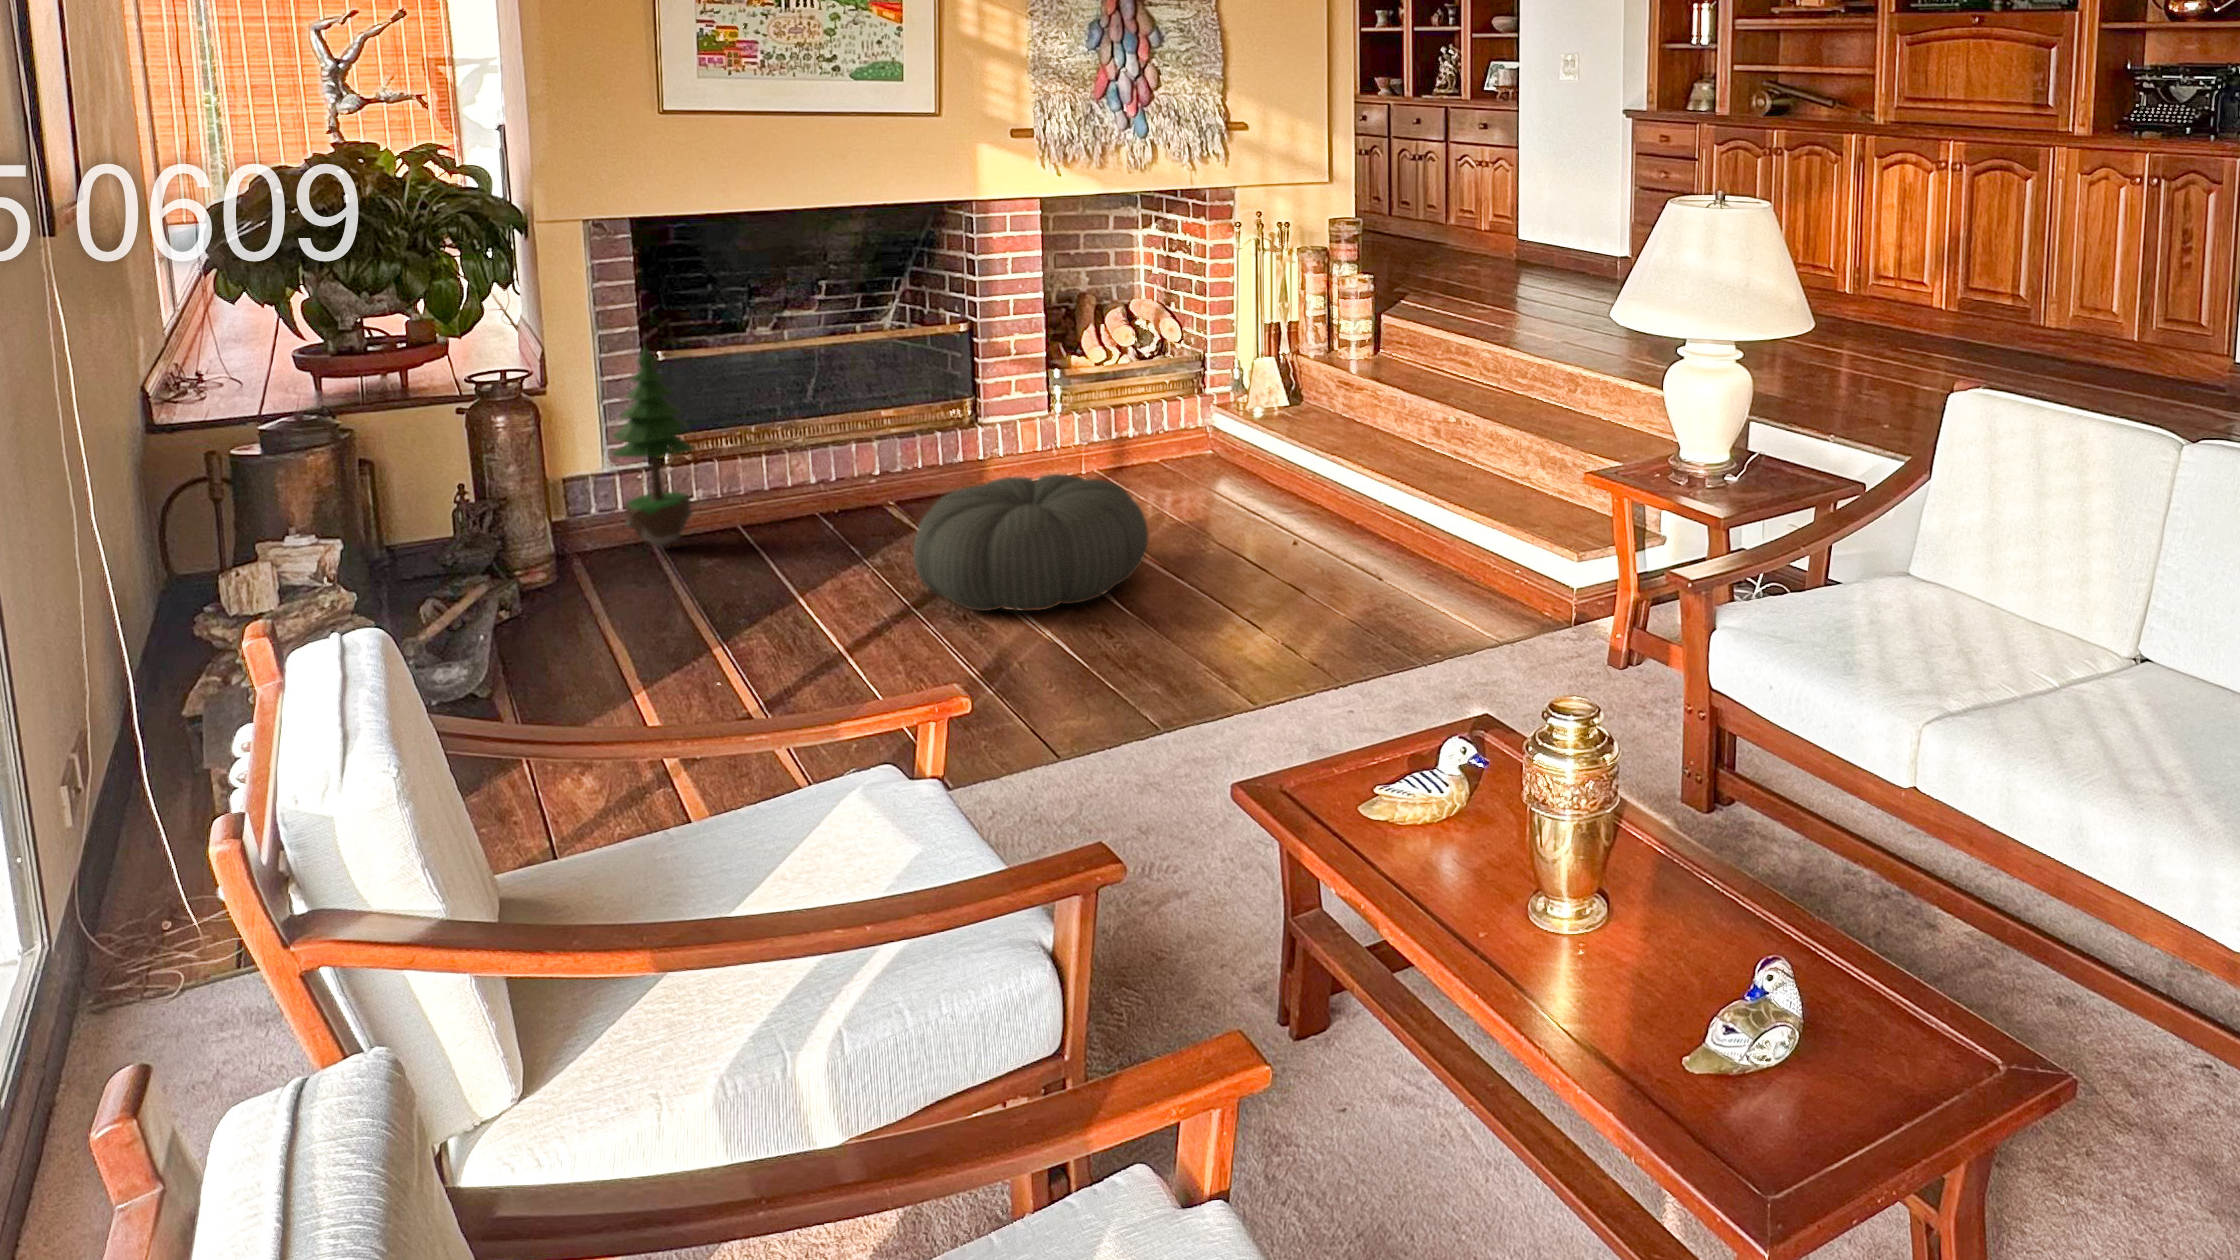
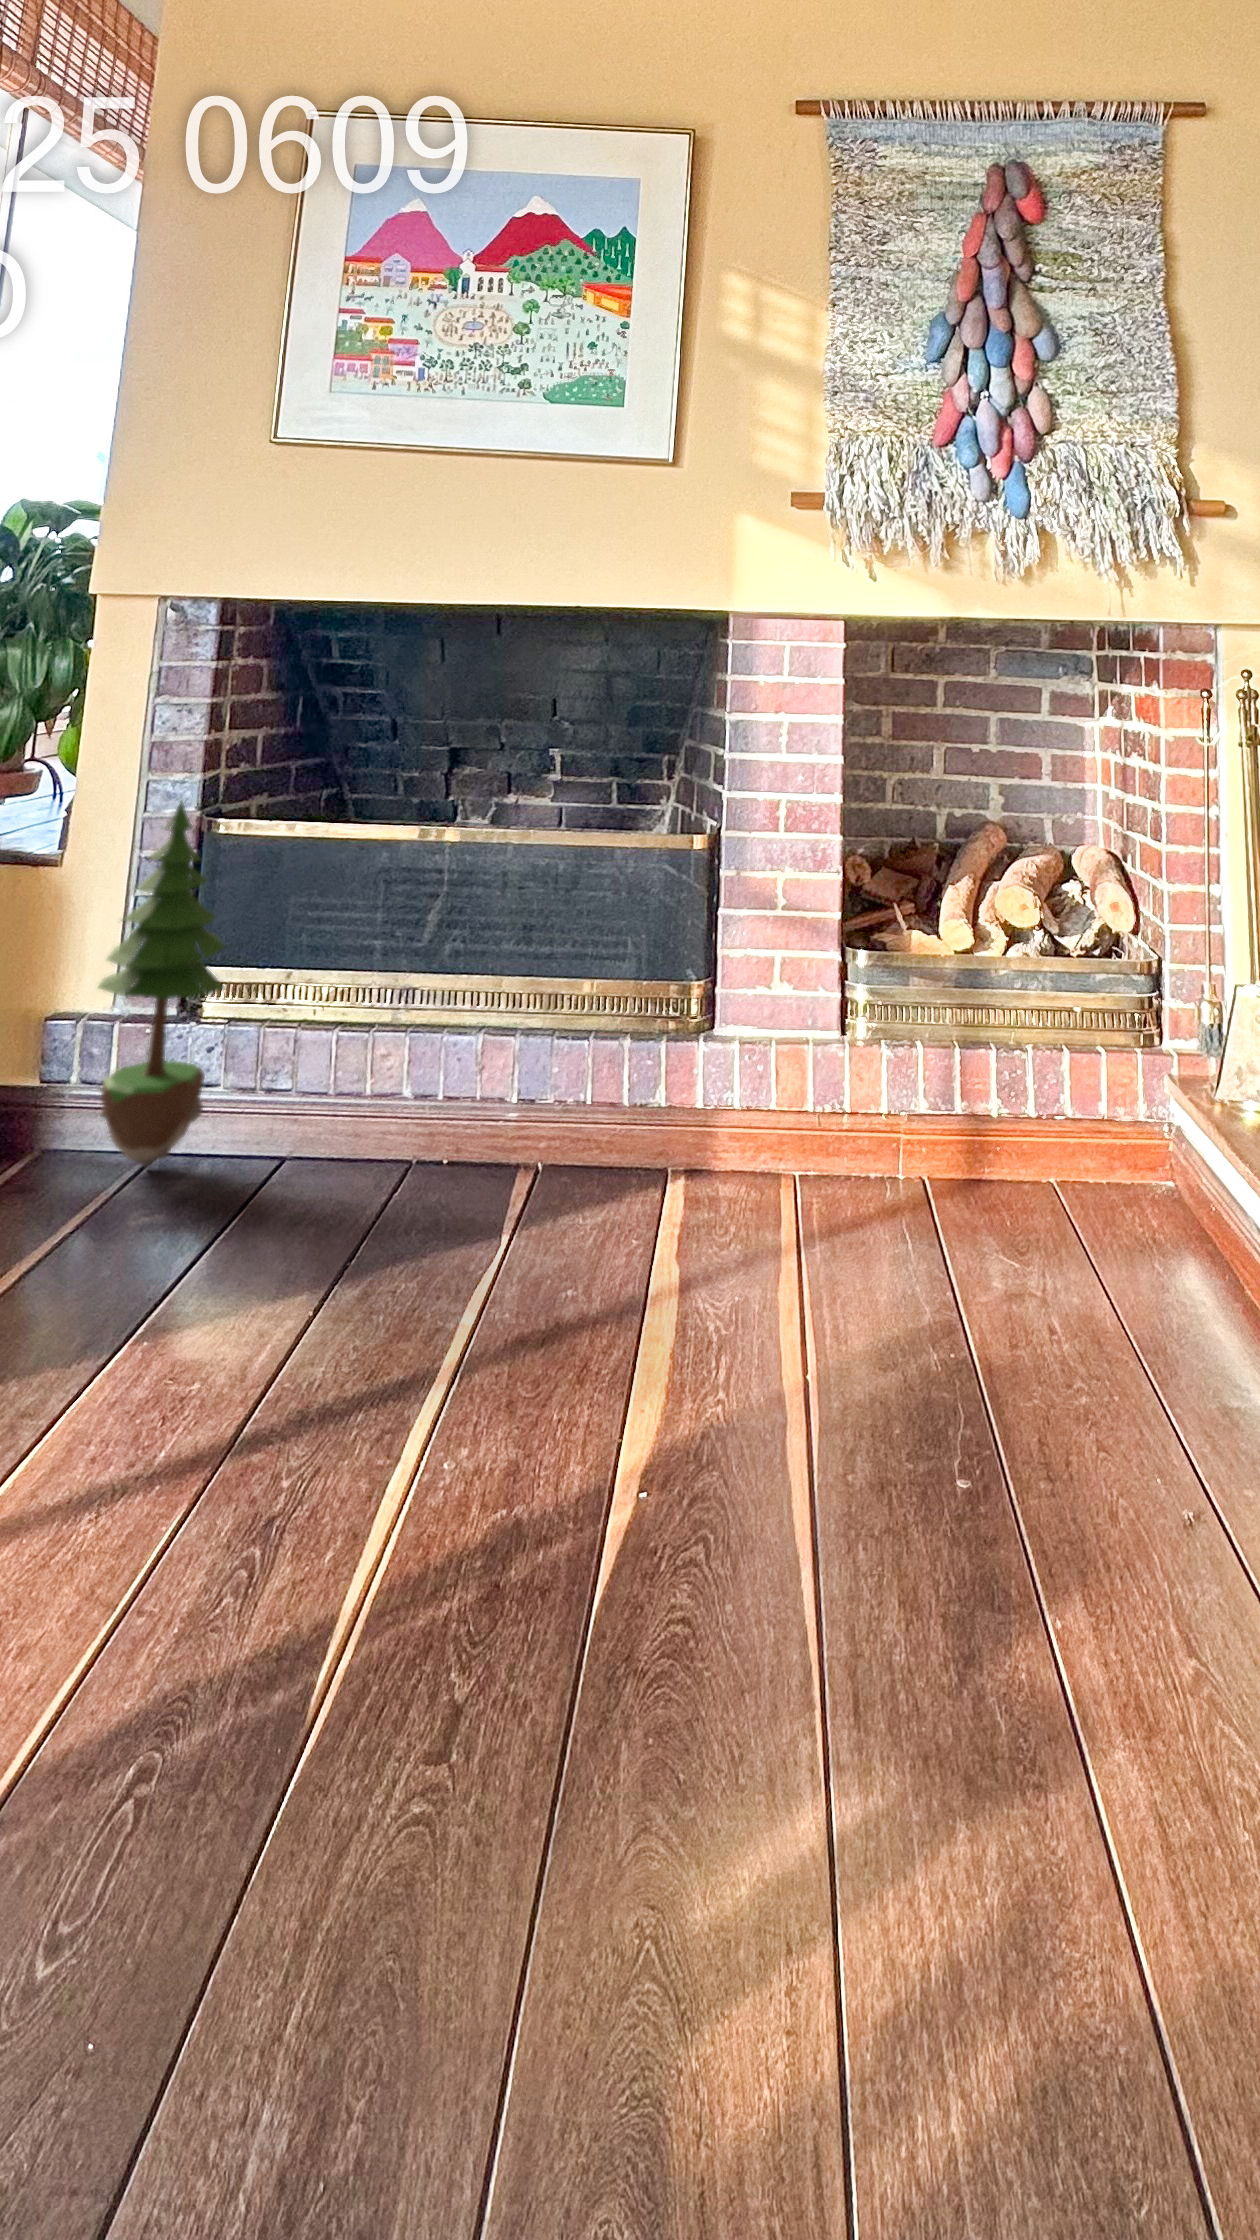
pouf: present [913,474,1149,611] -> none [217,1188,759,1652]

